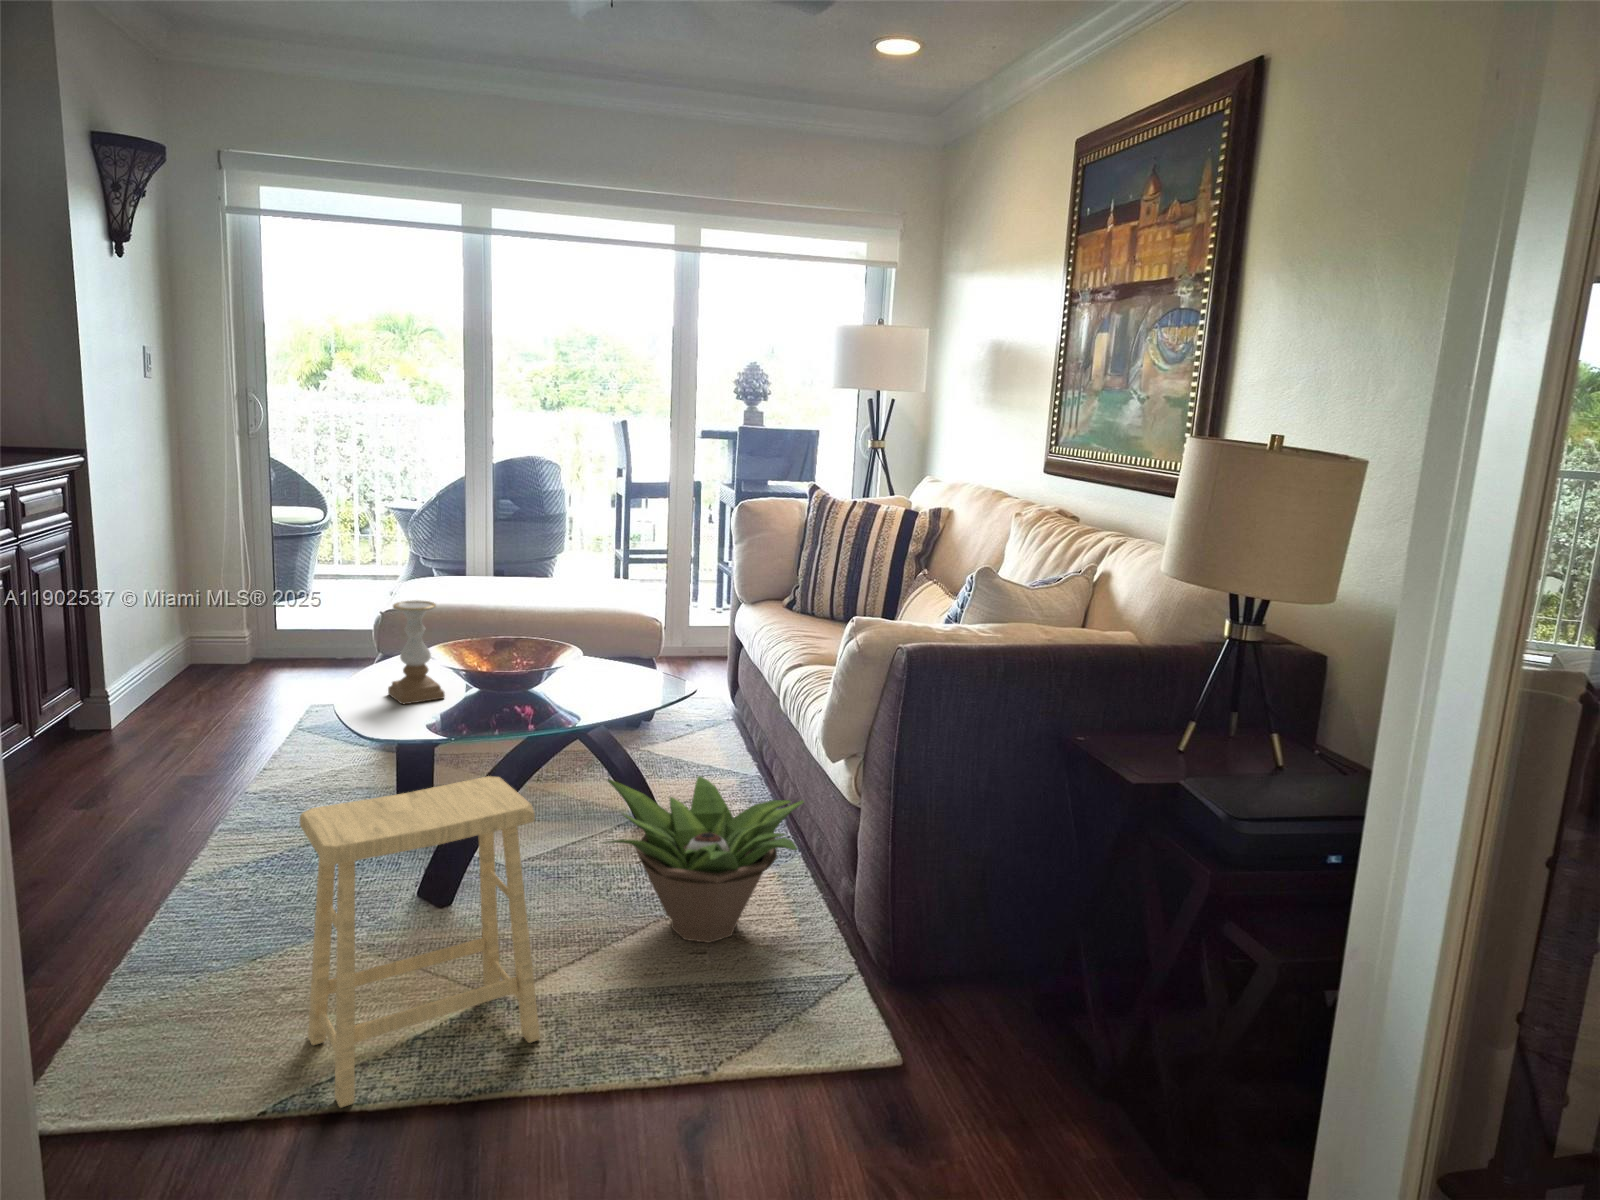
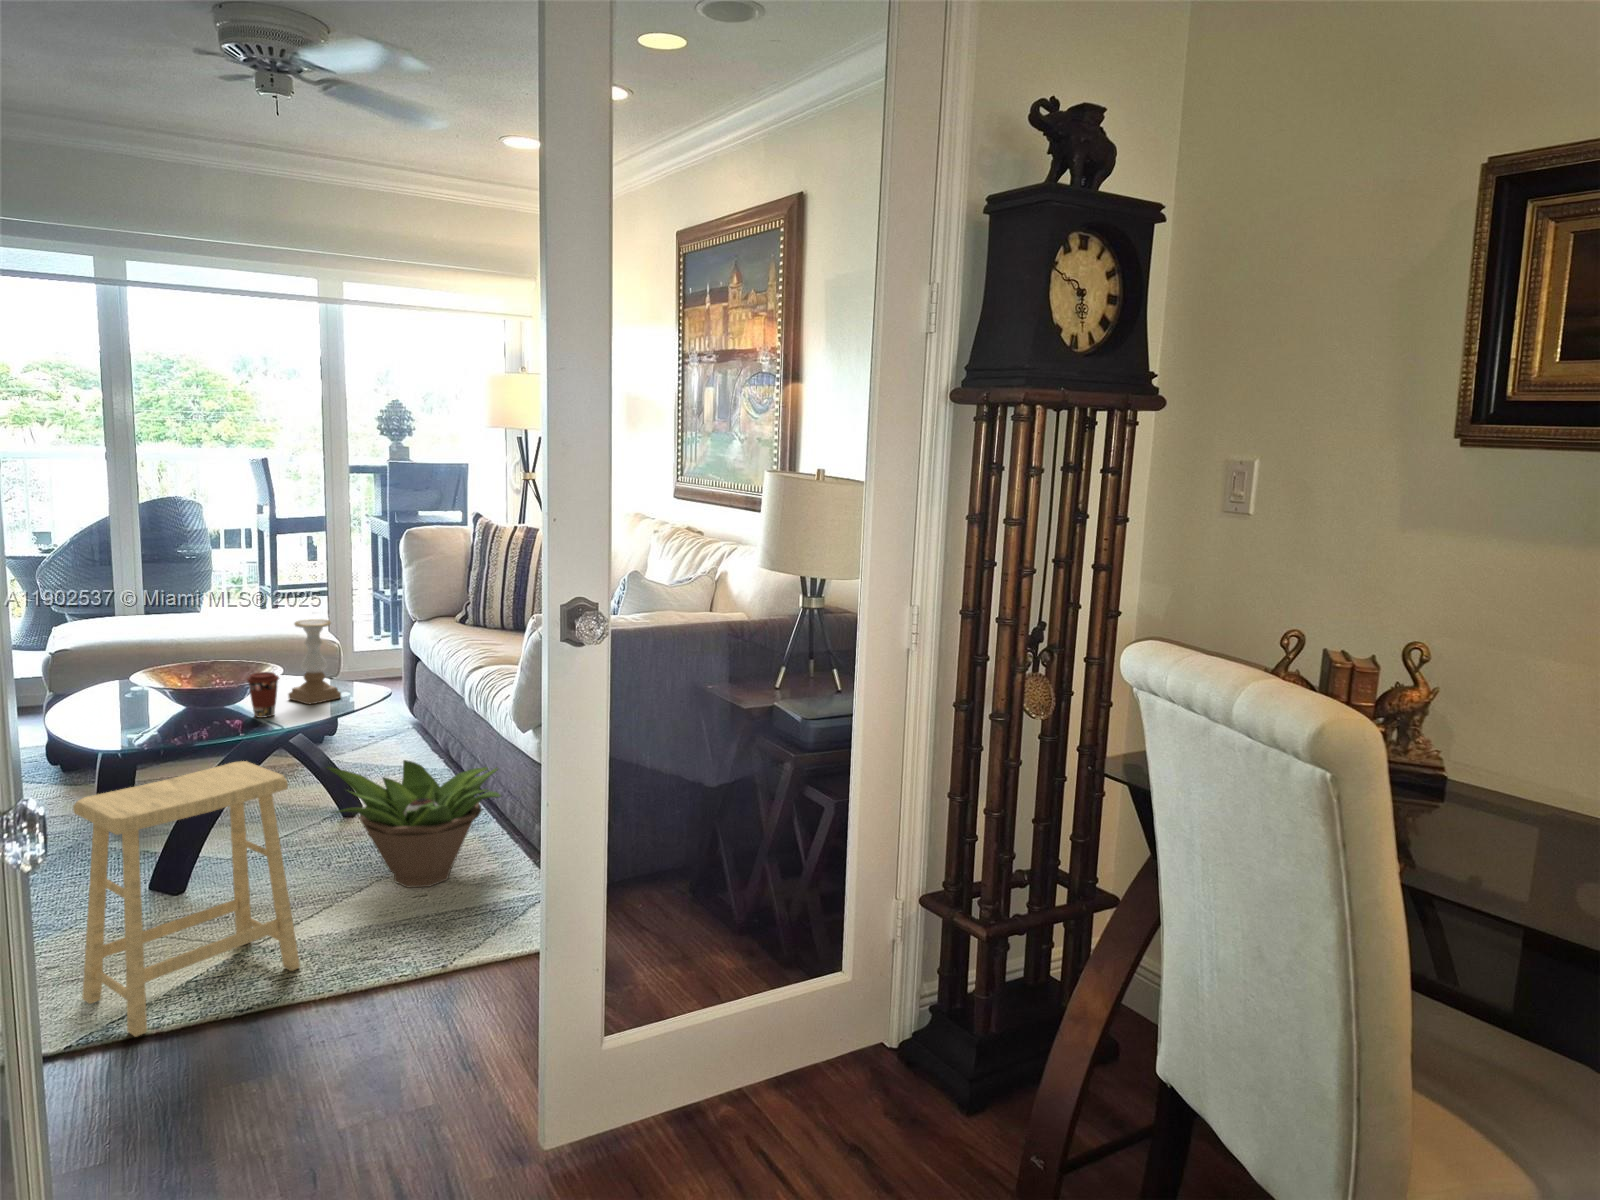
candle holder: present [388,600,445,704] -> present [288,619,341,704]
coffee cup: none [535,659,570,711] -> present [247,672,279,718]

